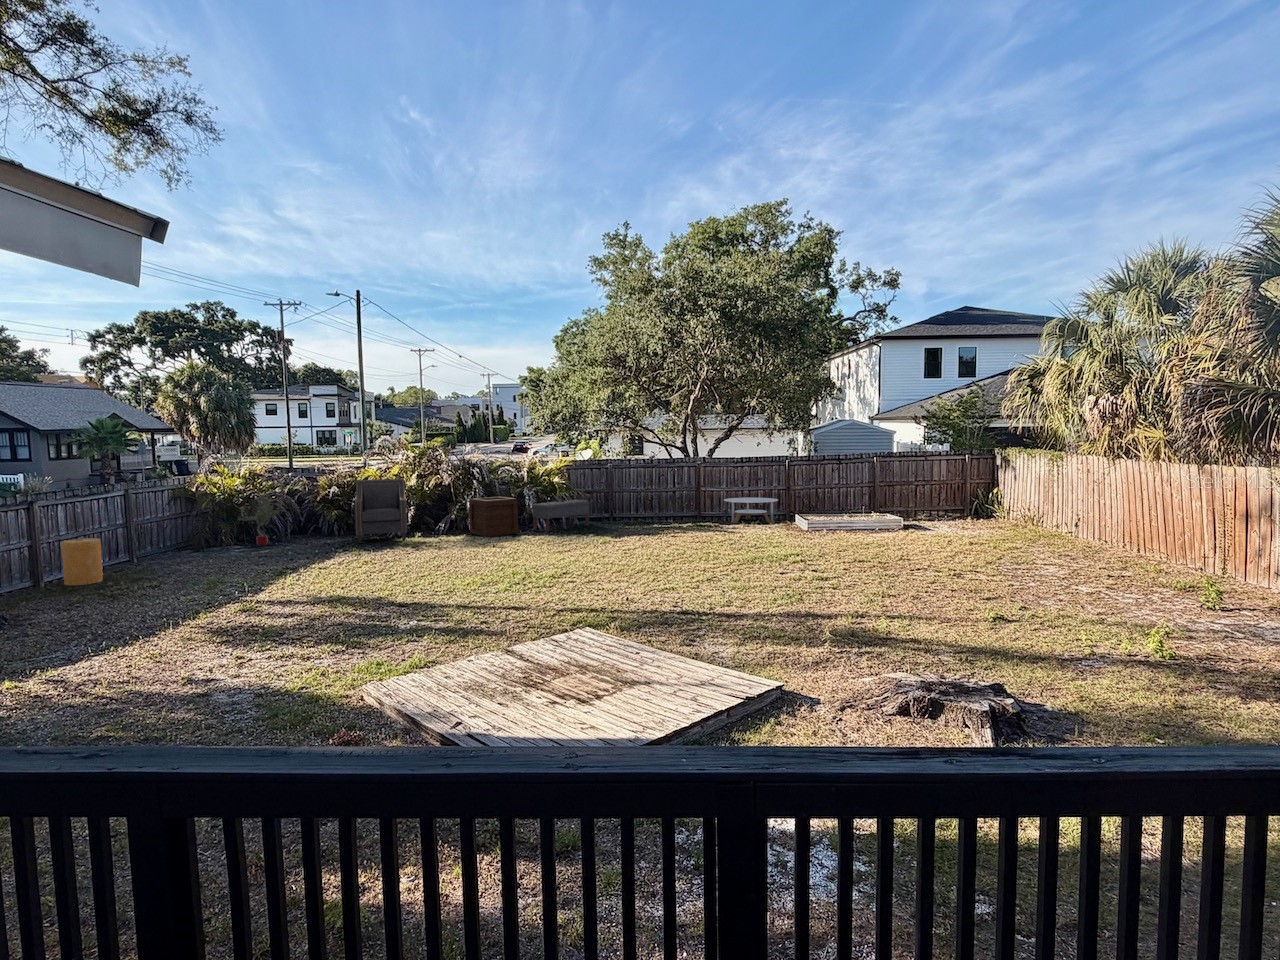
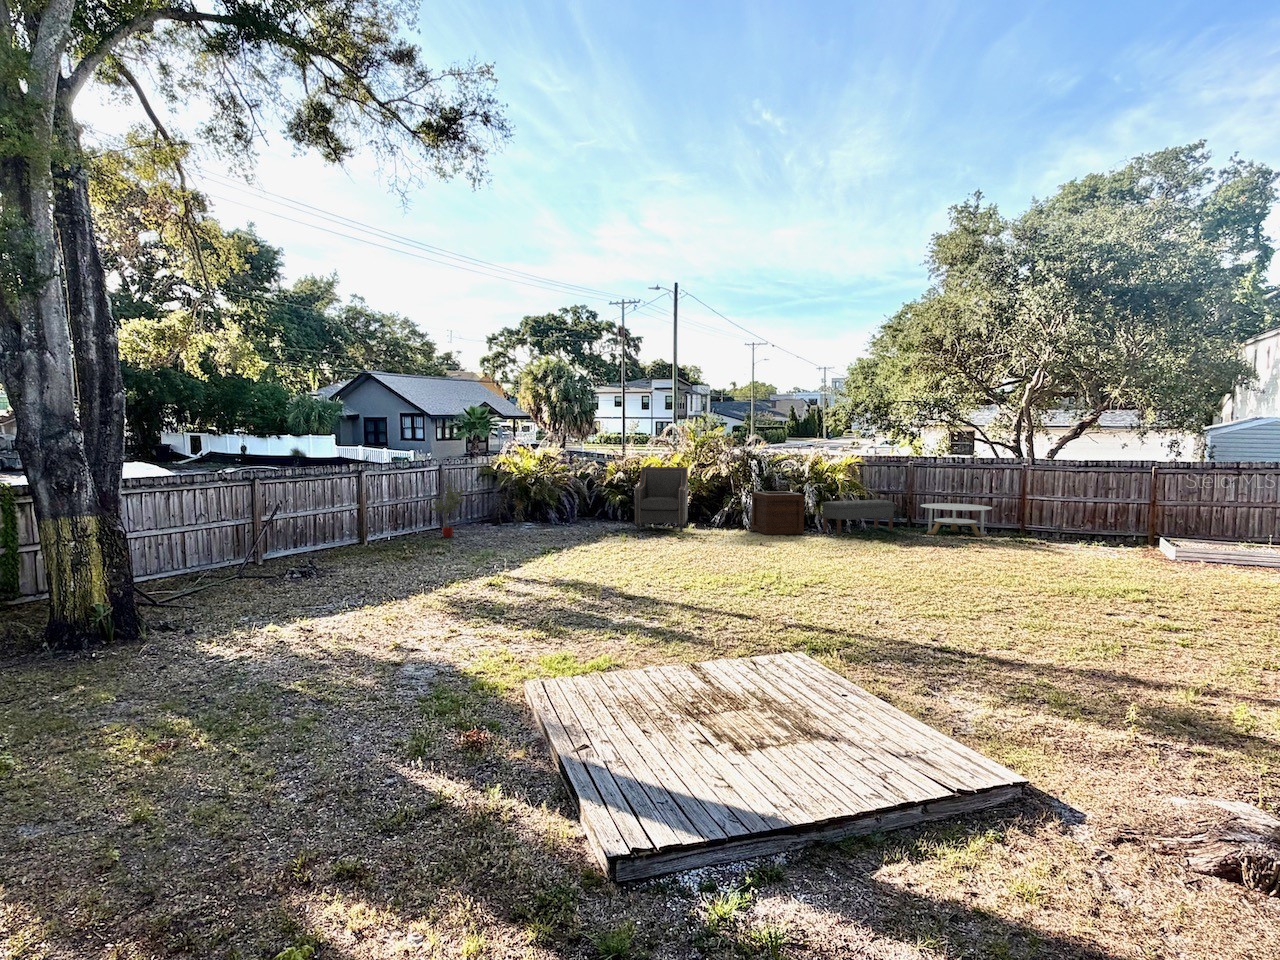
potted tree: present [238,495,284,546] -> present [429,483,464,538]
round table: present [724,497,778,523] -> present [920,503,992,537]
basket: present [61,538,103,585] -> none [385,508,415,548]

